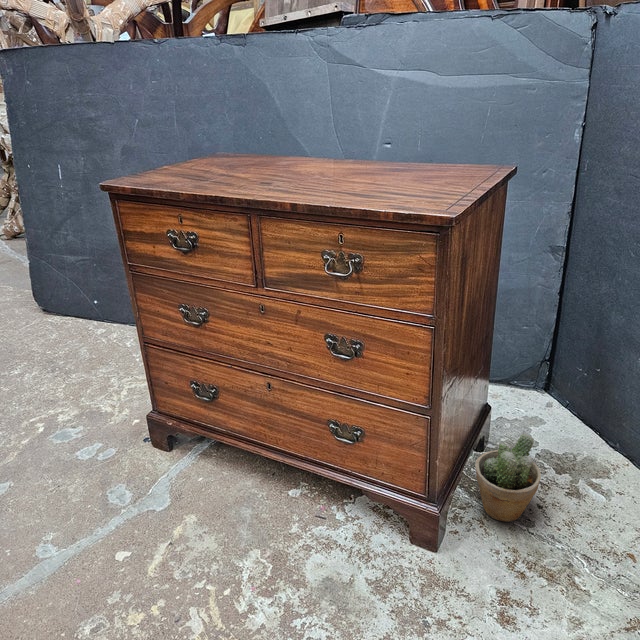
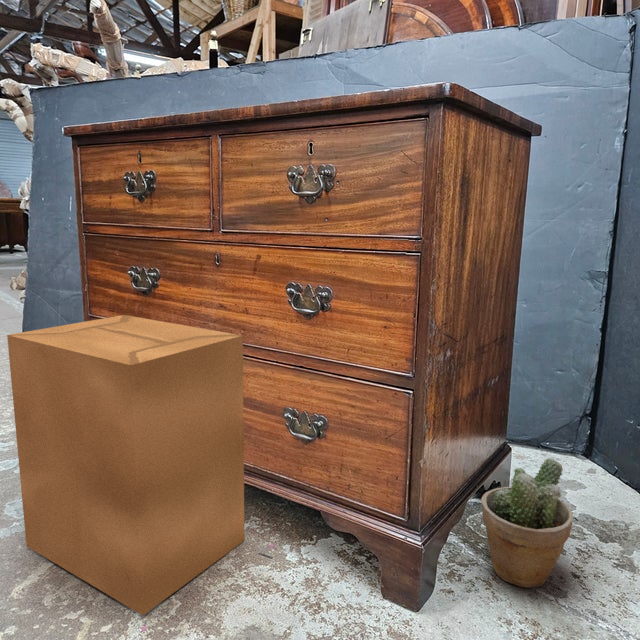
cardboard box: none [105,346,302,580] -> present [7,315,244,615]

